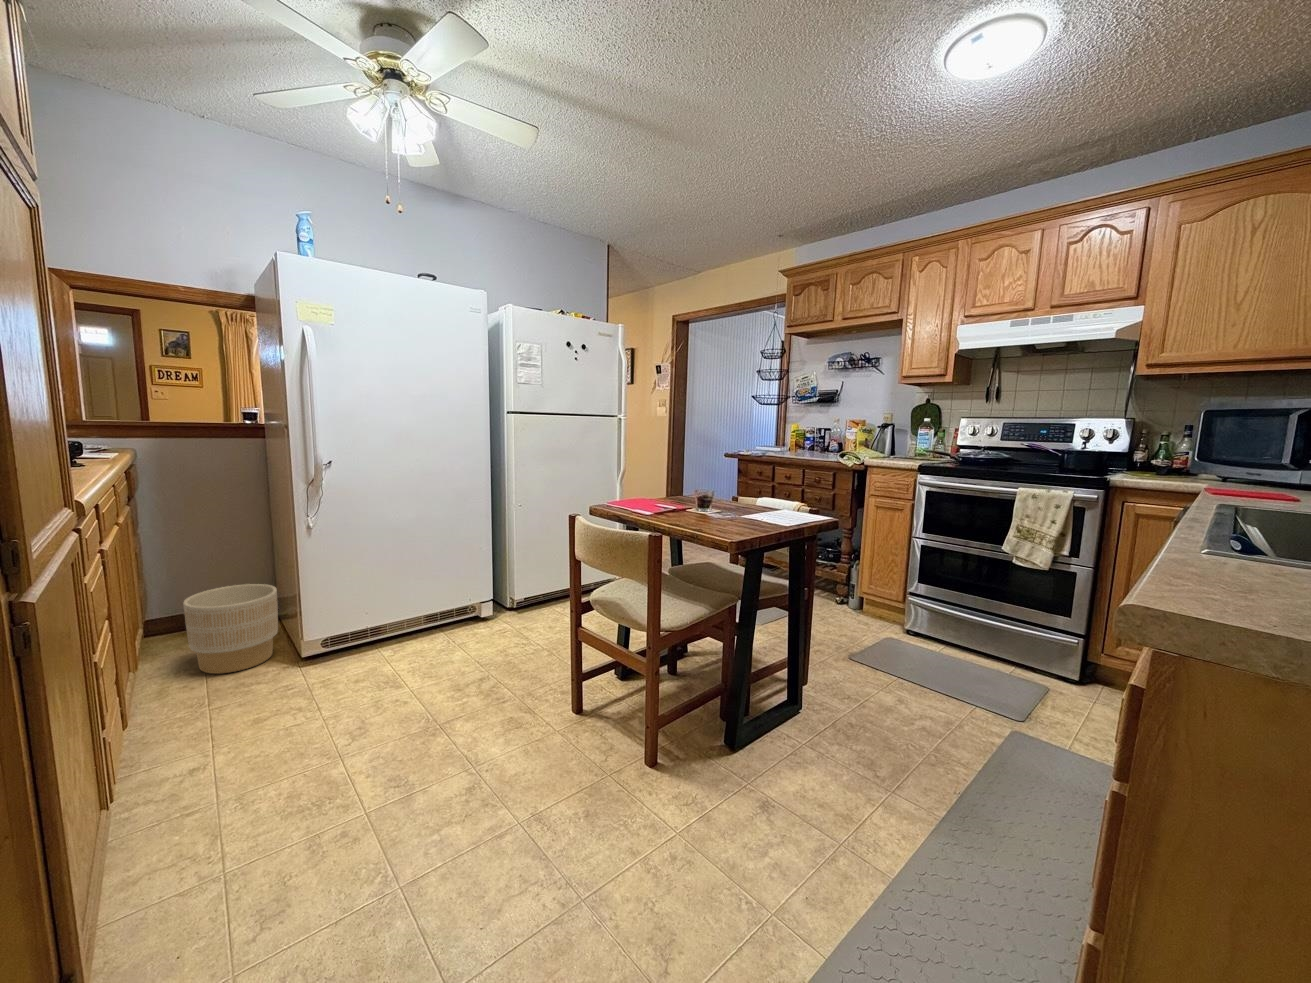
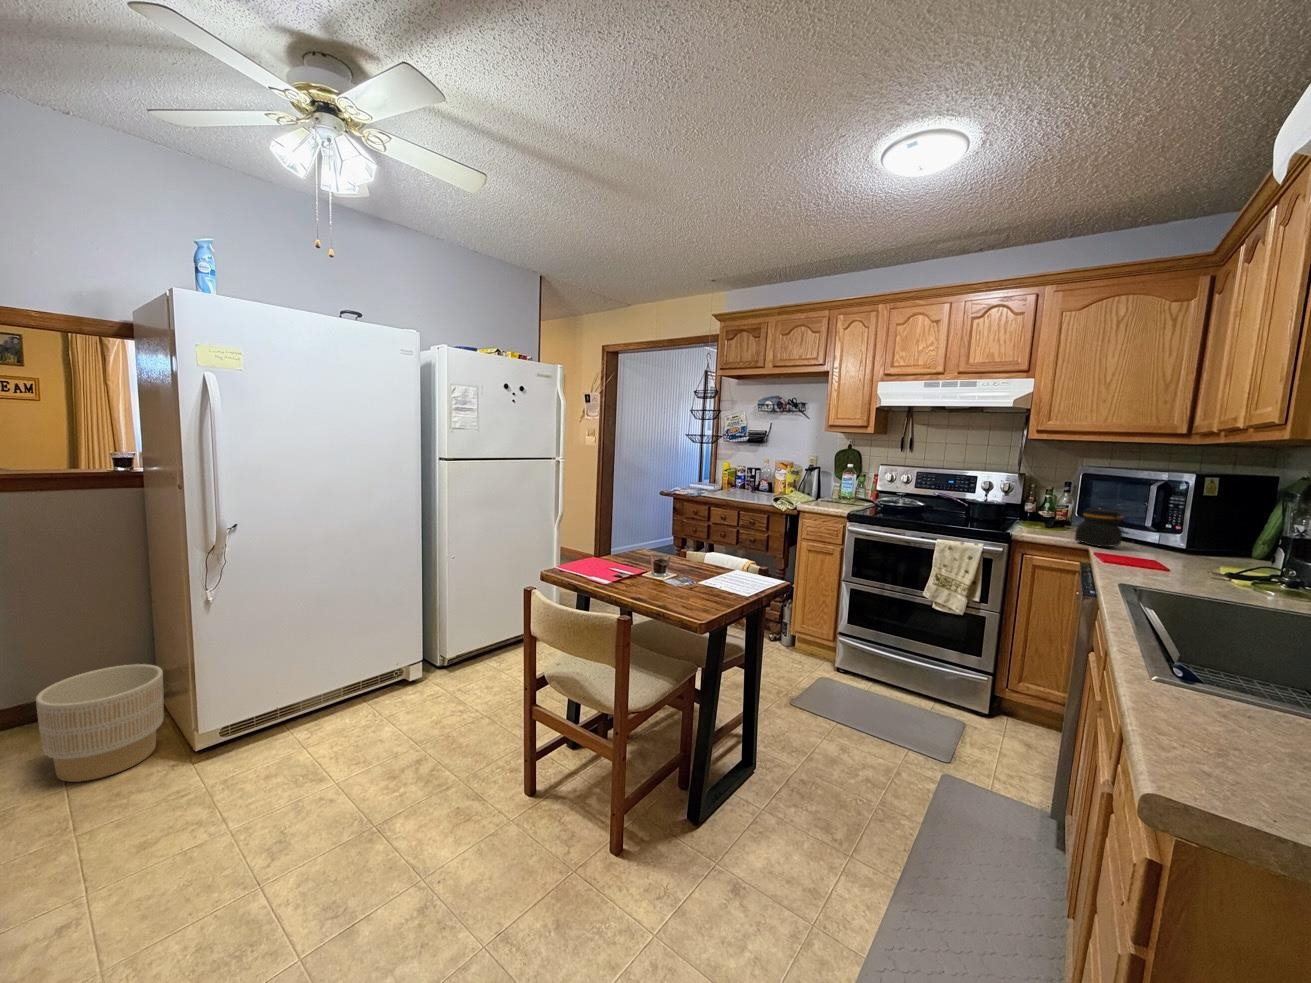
jar: none [1185,445,1250,487] -> present [1075,509,1124,547]

